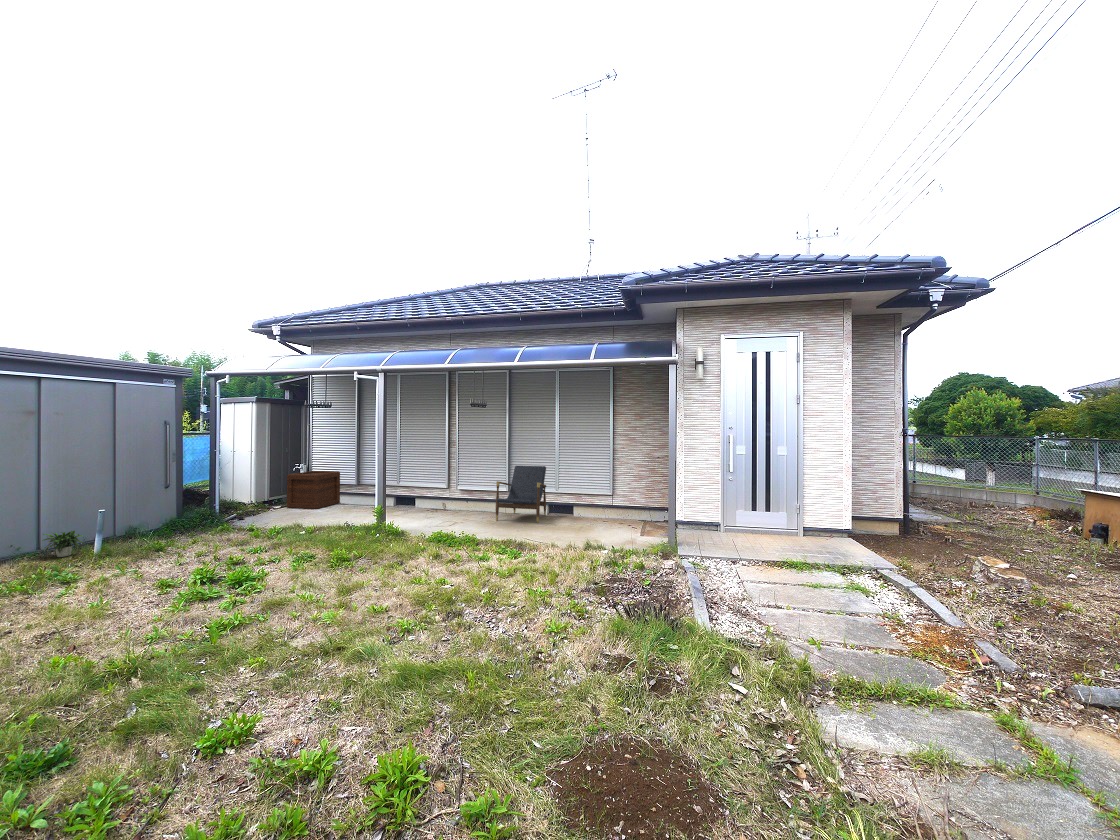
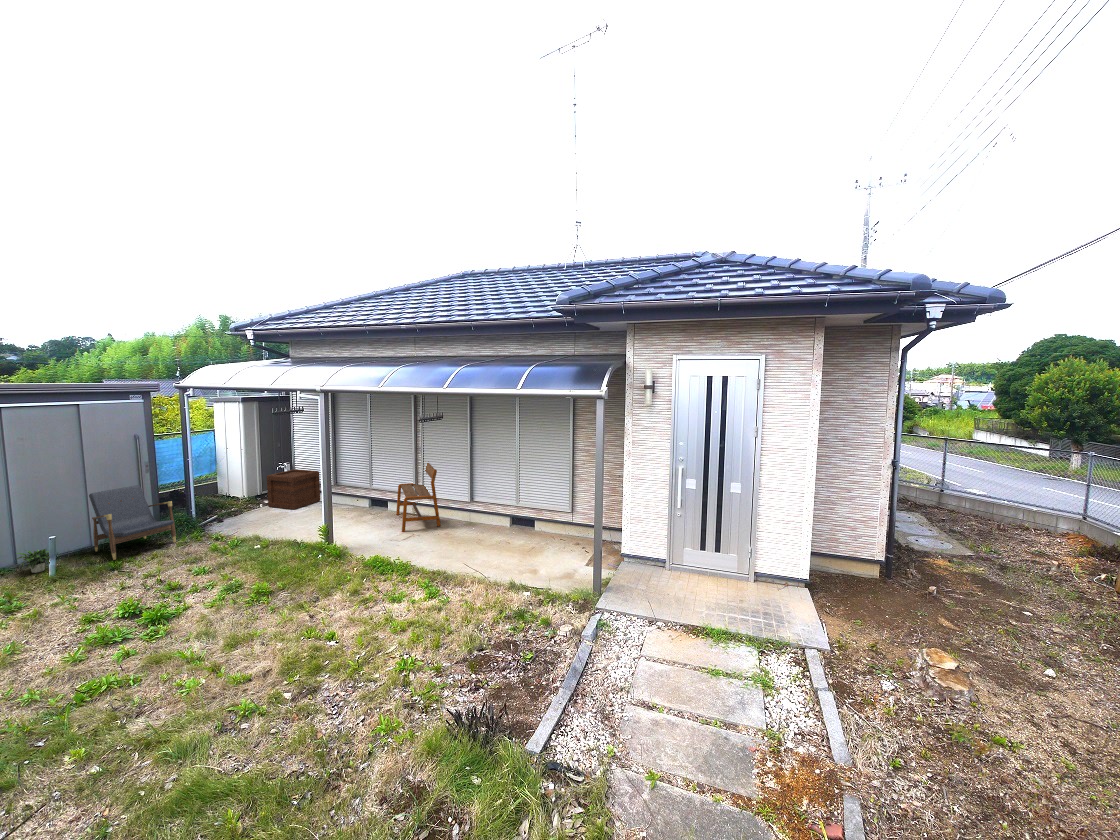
bench: none [428,455,480,520] -> present [396,463,440,532]
lounge chair: present [496,466,546,523] -> present [89,485,176,560]

